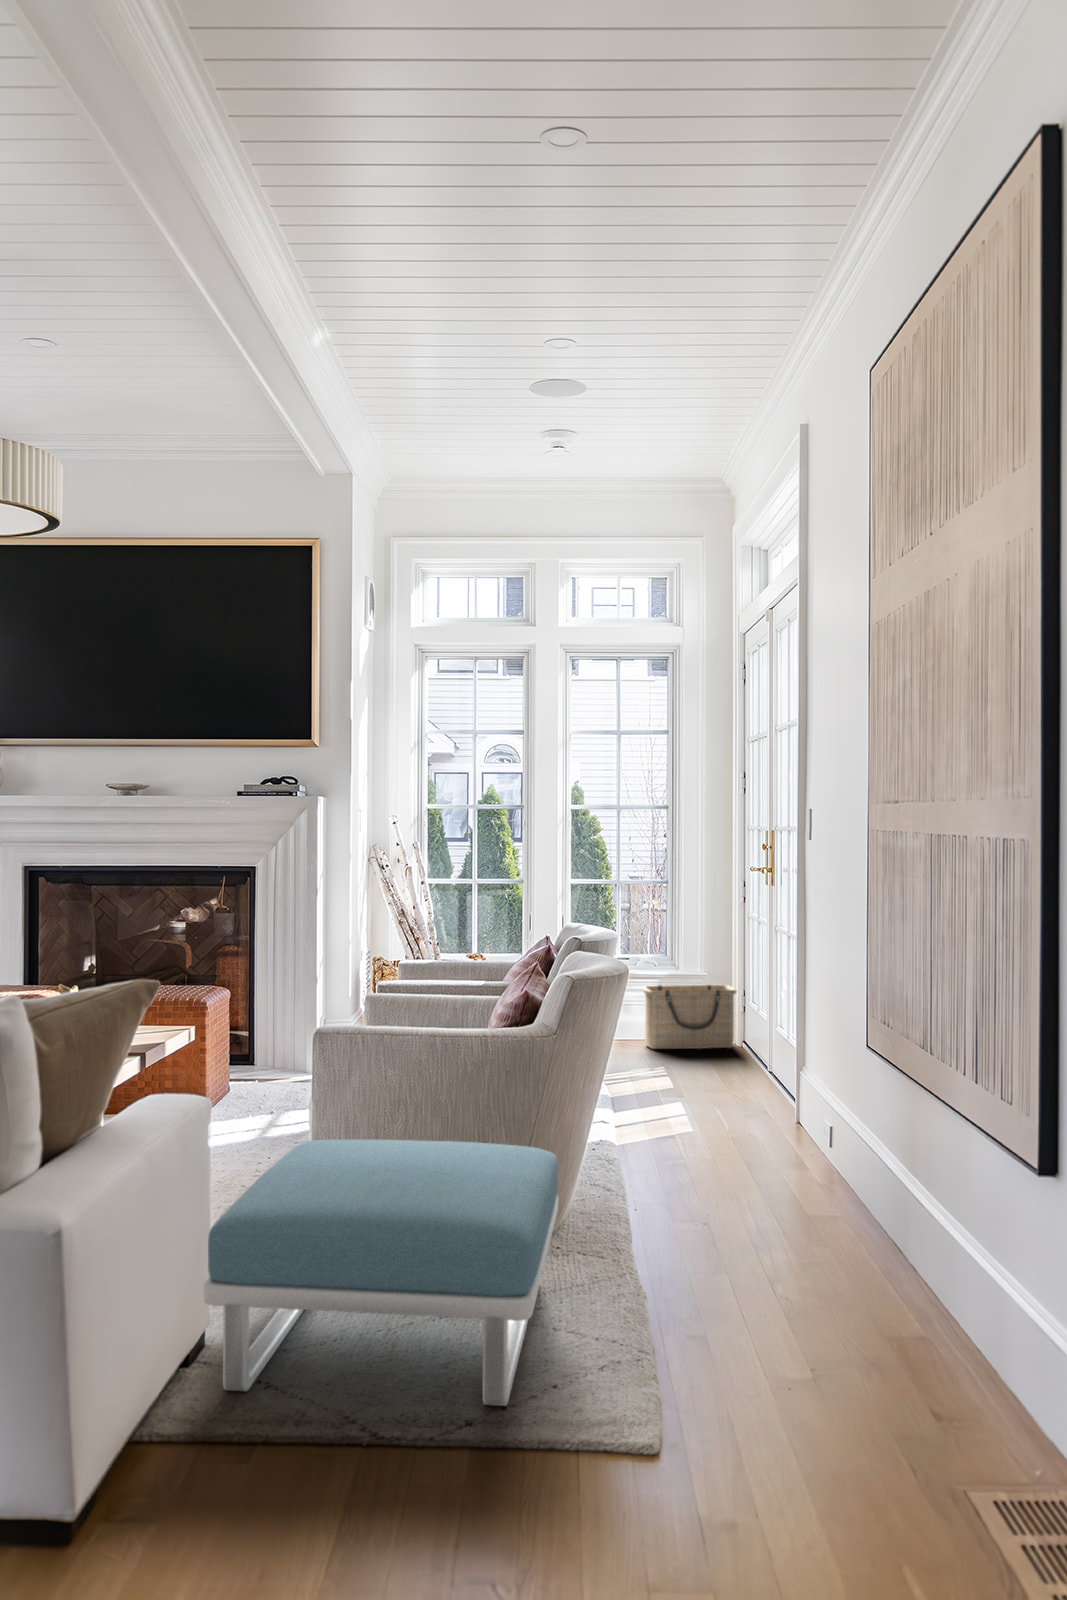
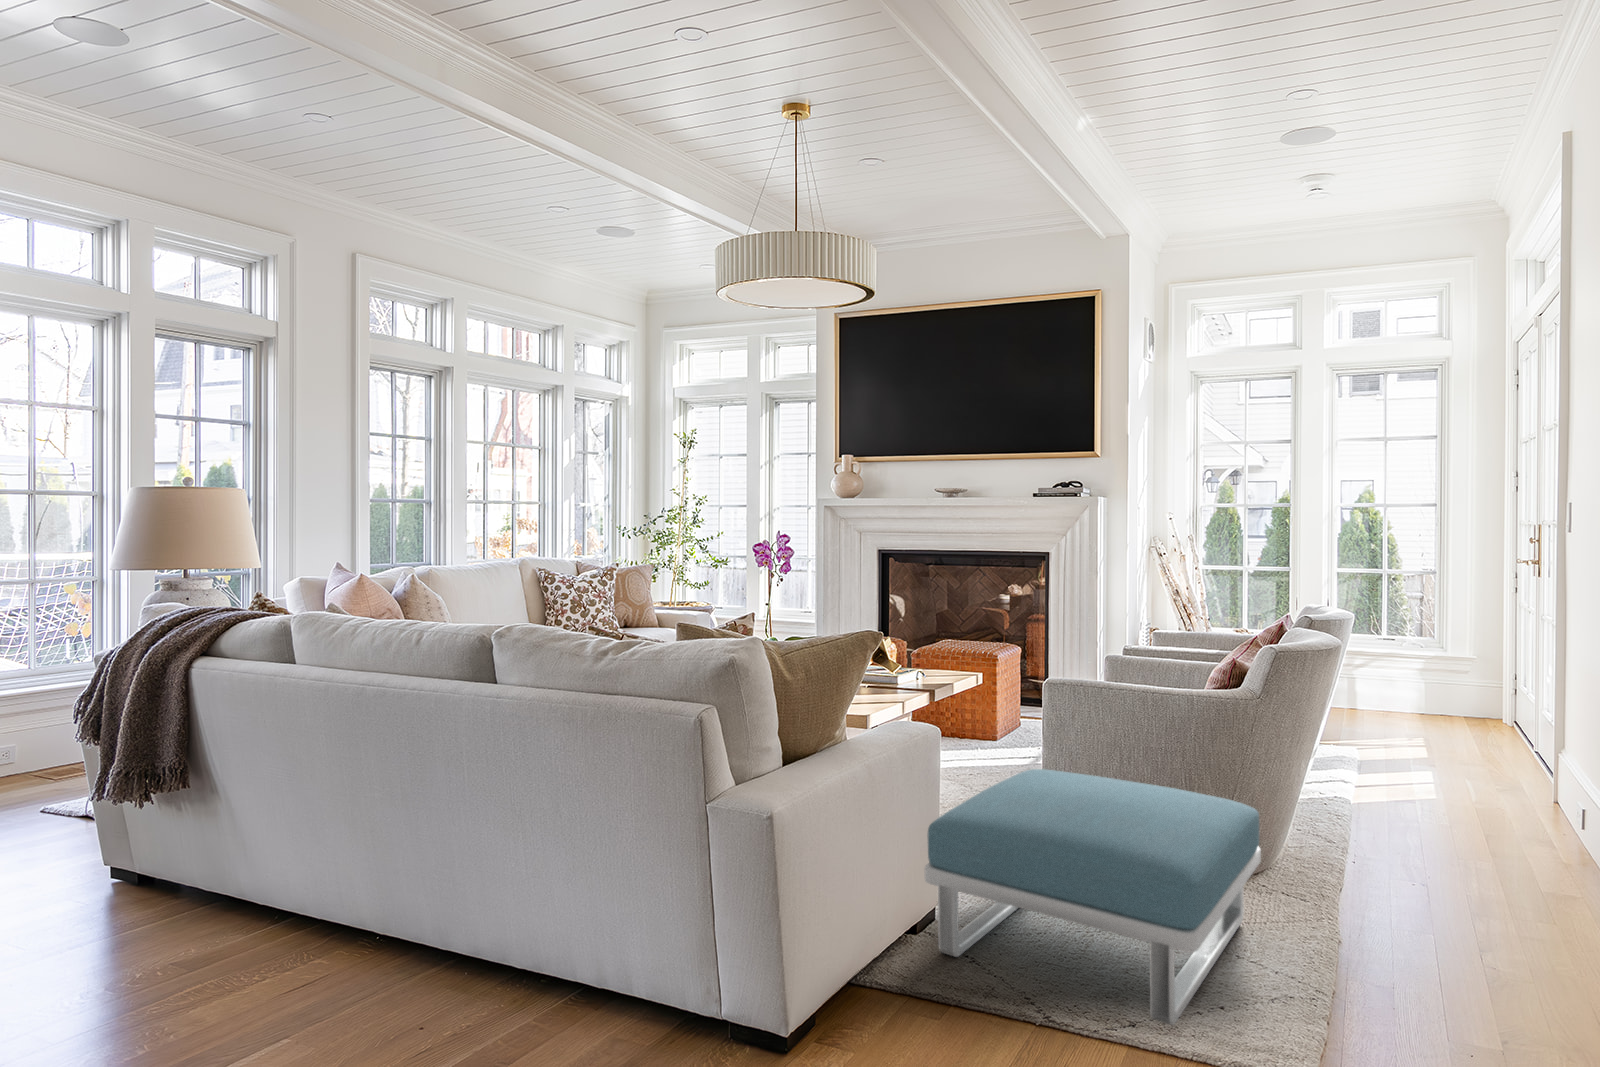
basket: present [643,985,736,1049] -> none [1427,670,1542,739]

